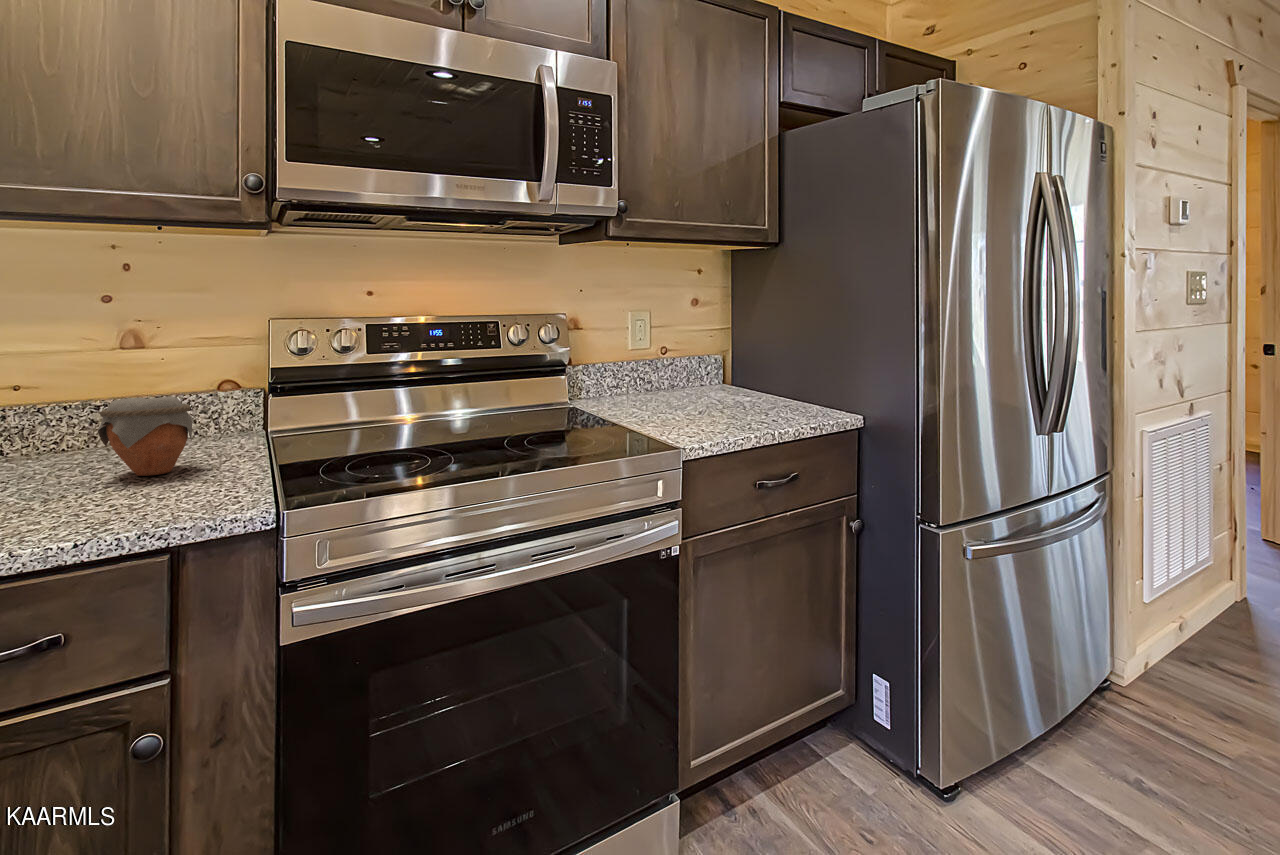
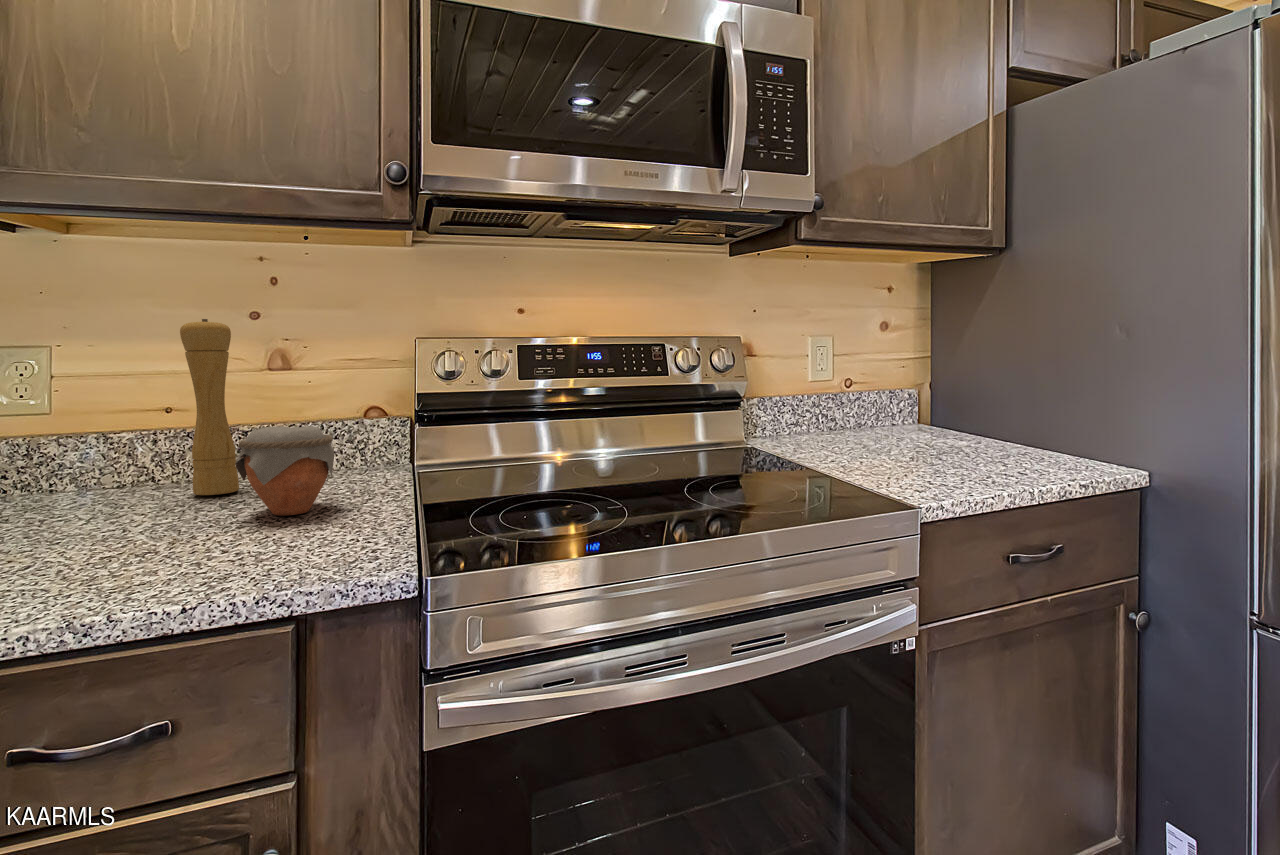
pepper mill: none [29,301,97,464] -> present [180,319,239,495]

